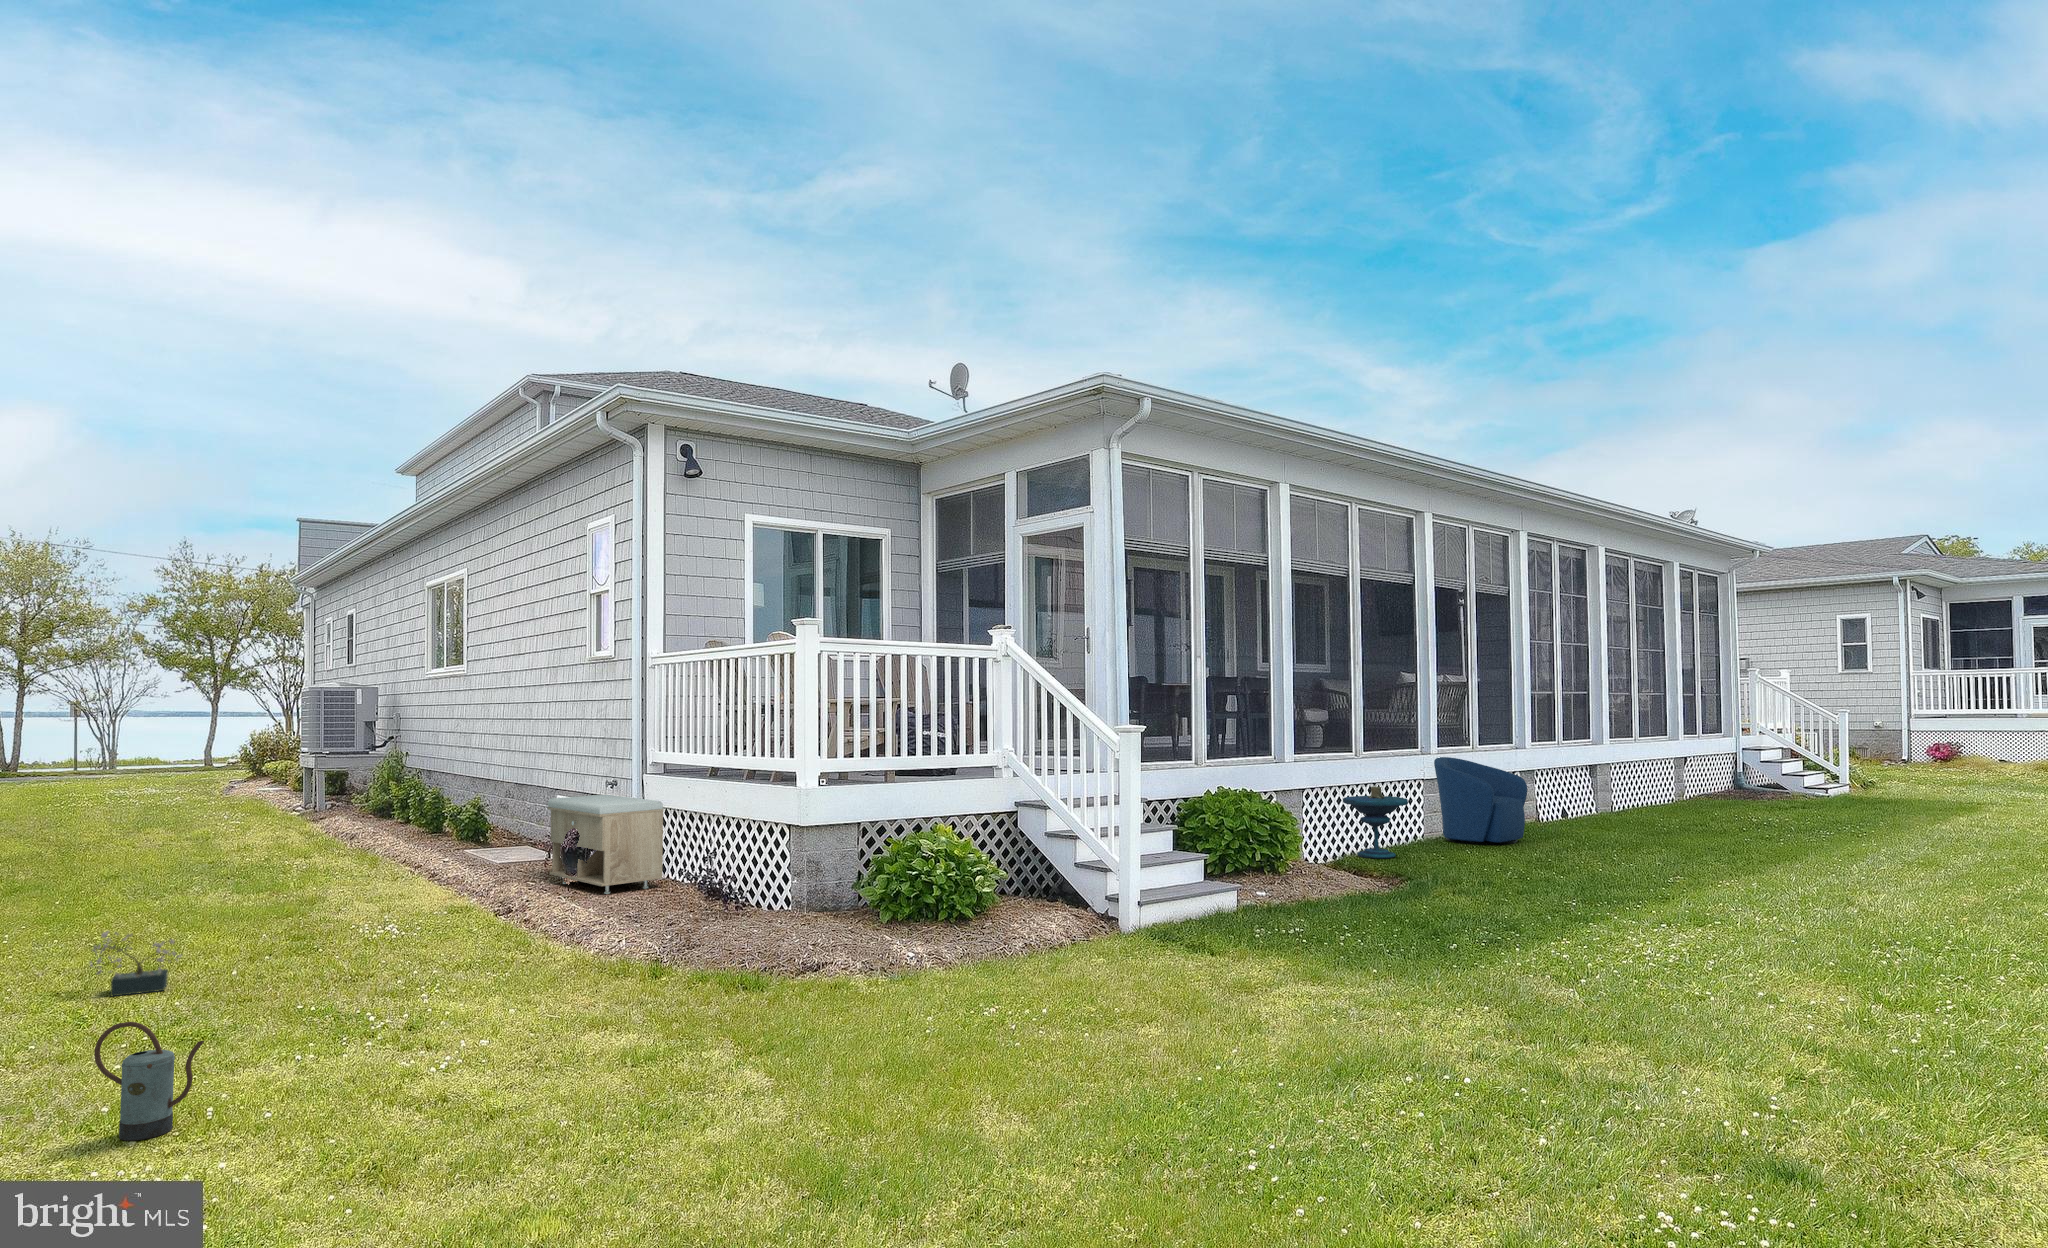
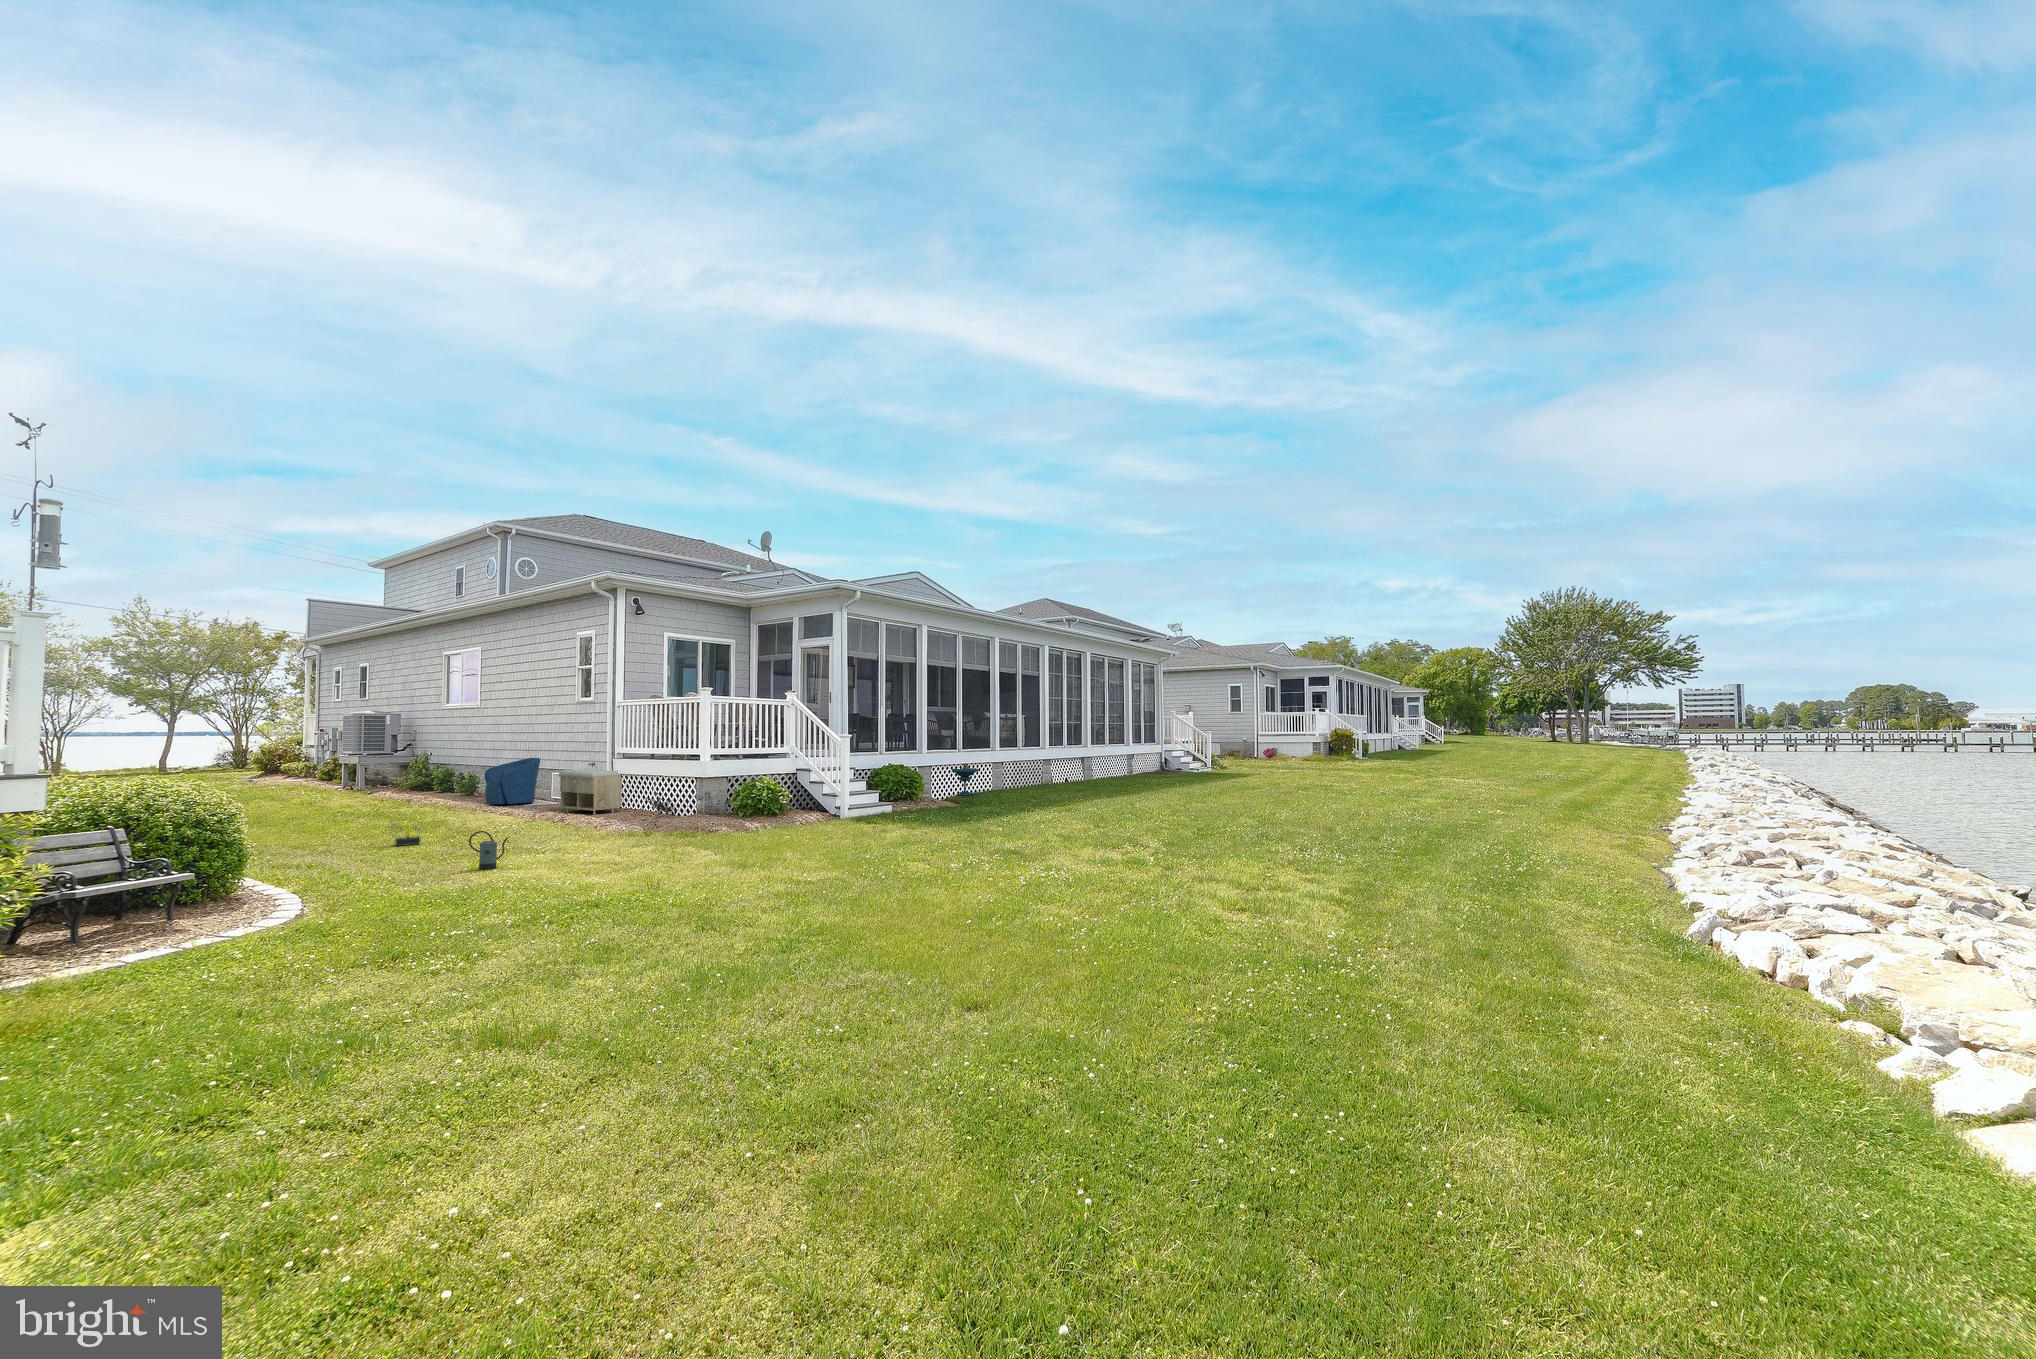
armchair: present [1434,757,1527,845] -> present [485,758,540,806]

